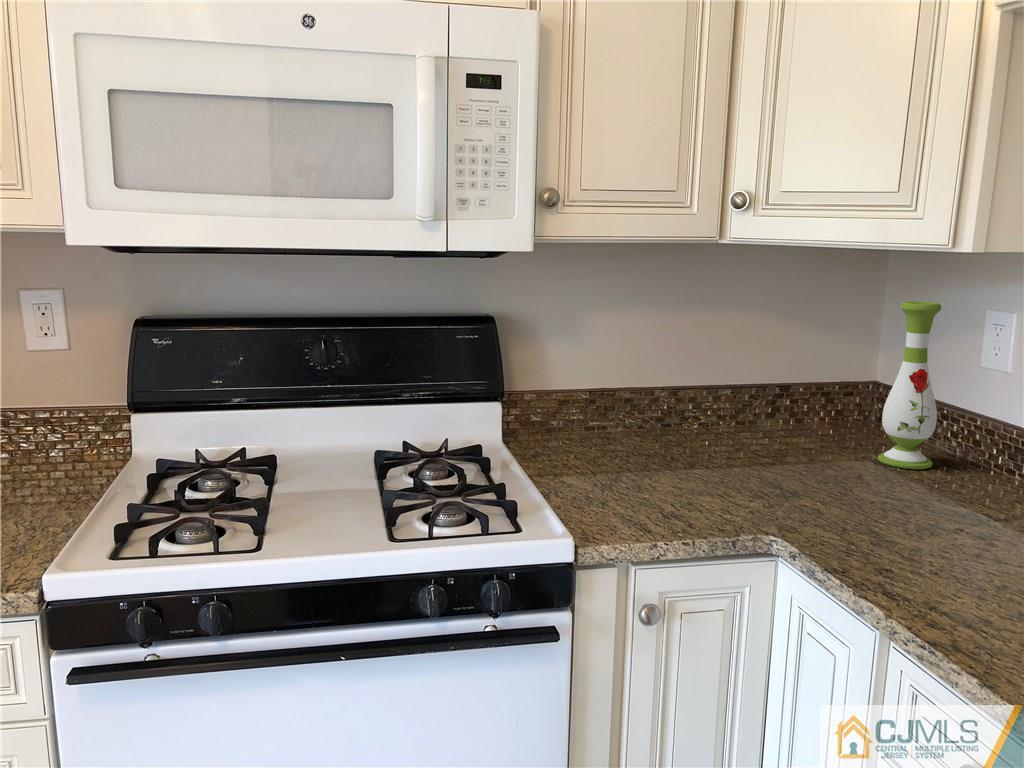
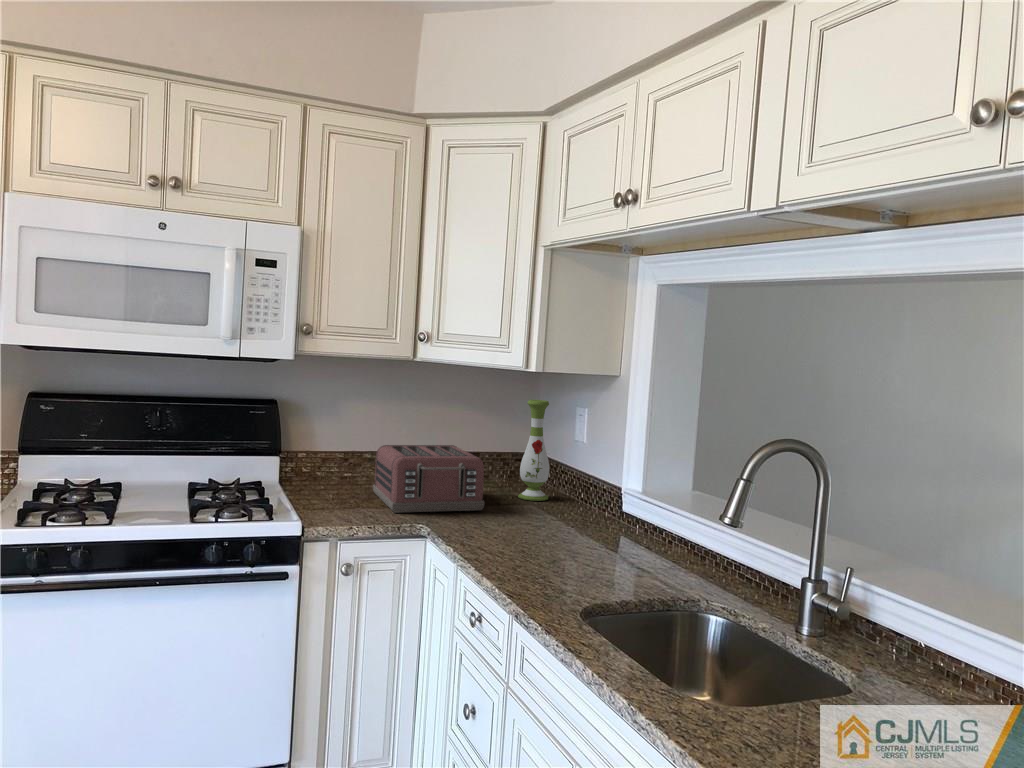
toaster: none [647,380,856,505] -> present [373,445,484,513]

